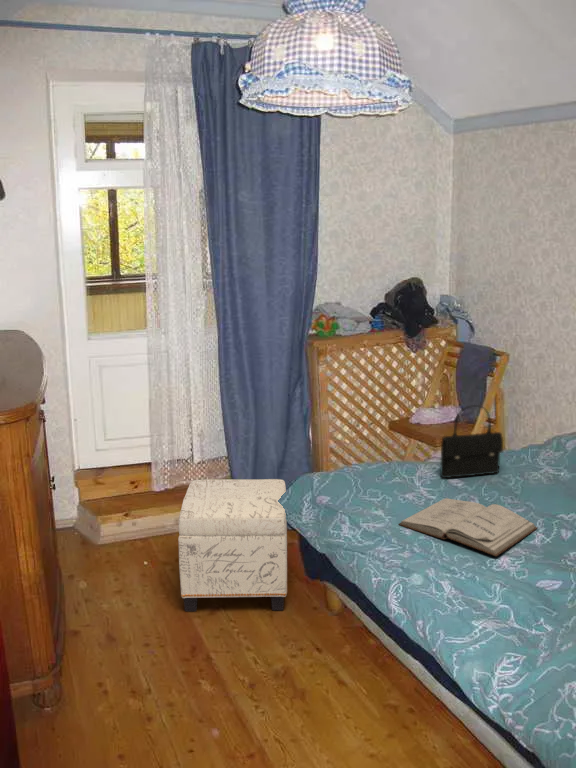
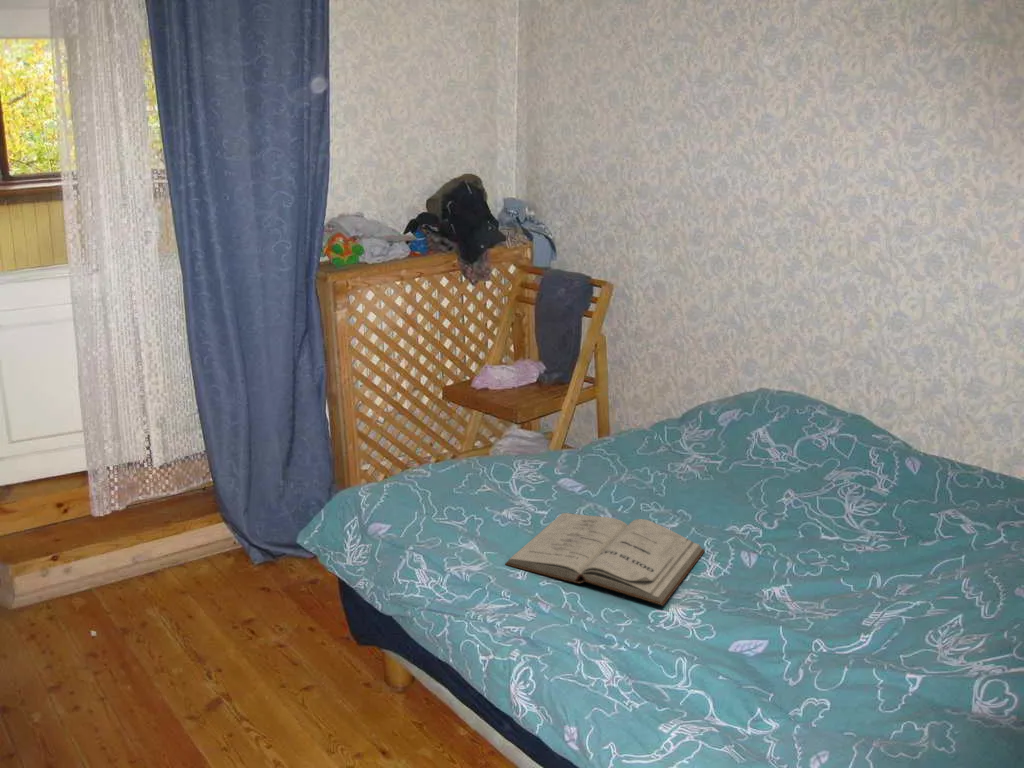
handbag: present [440,406,503,478] -> none [546,369,633,480]
ottoman: present [178,479,287,611] -> none [135,494,321,724]

